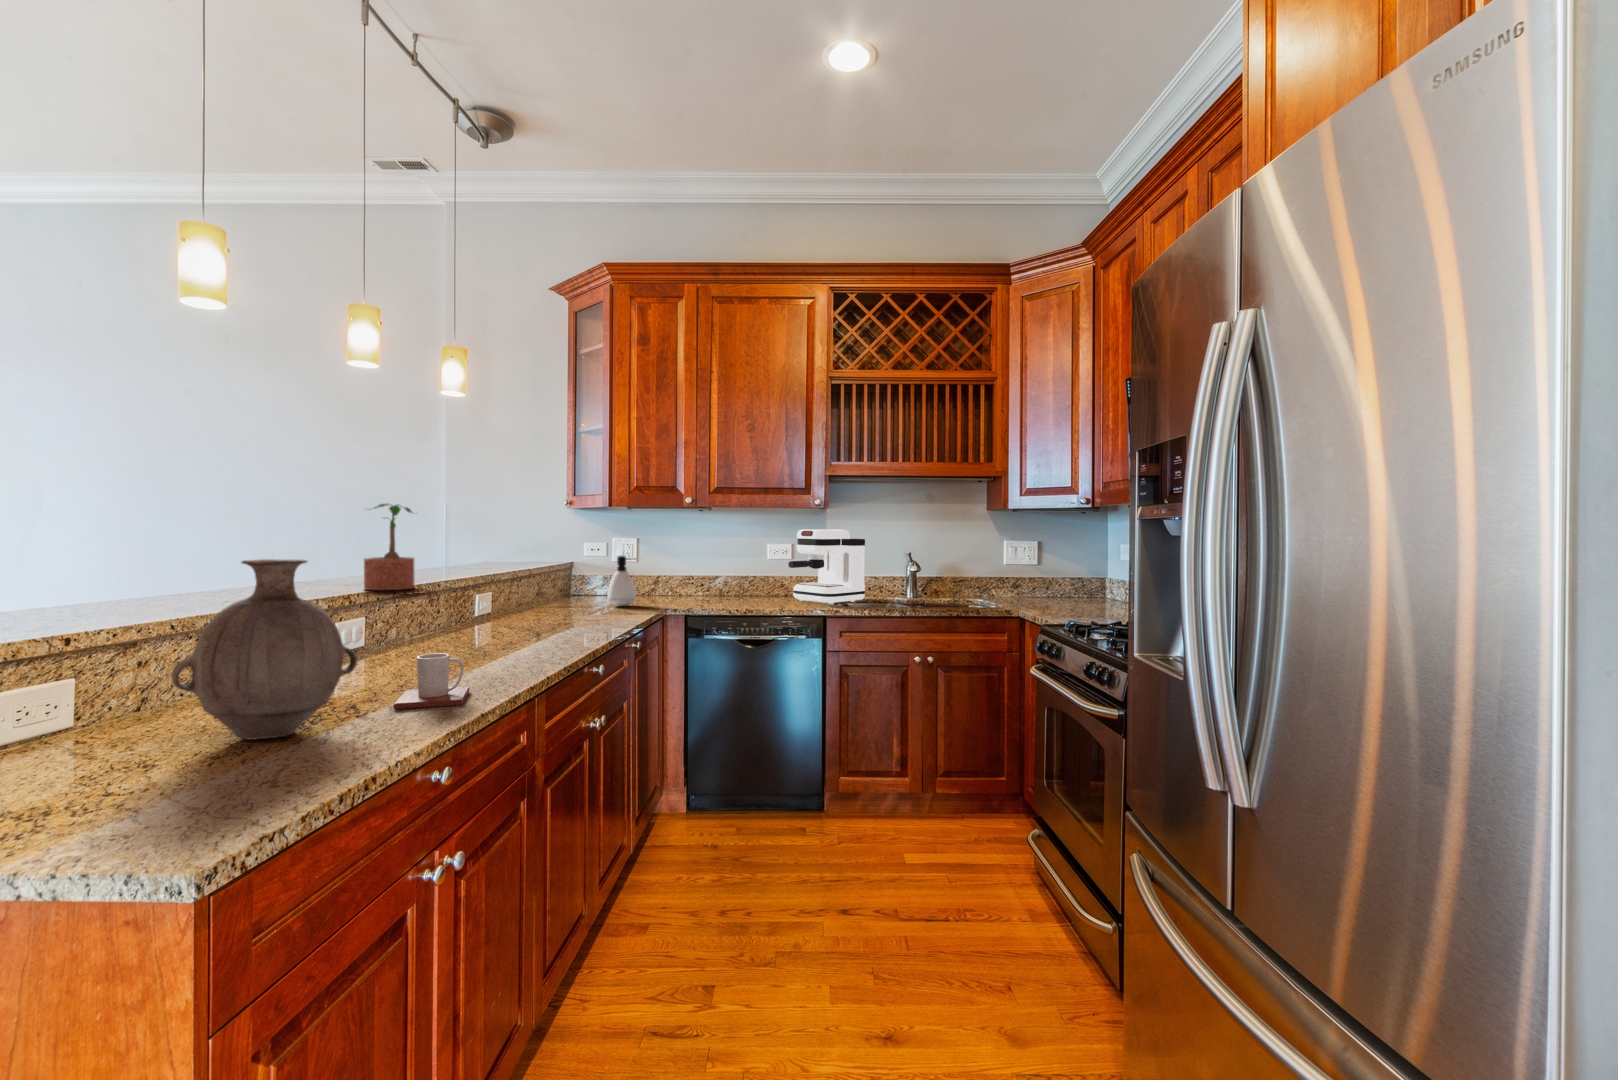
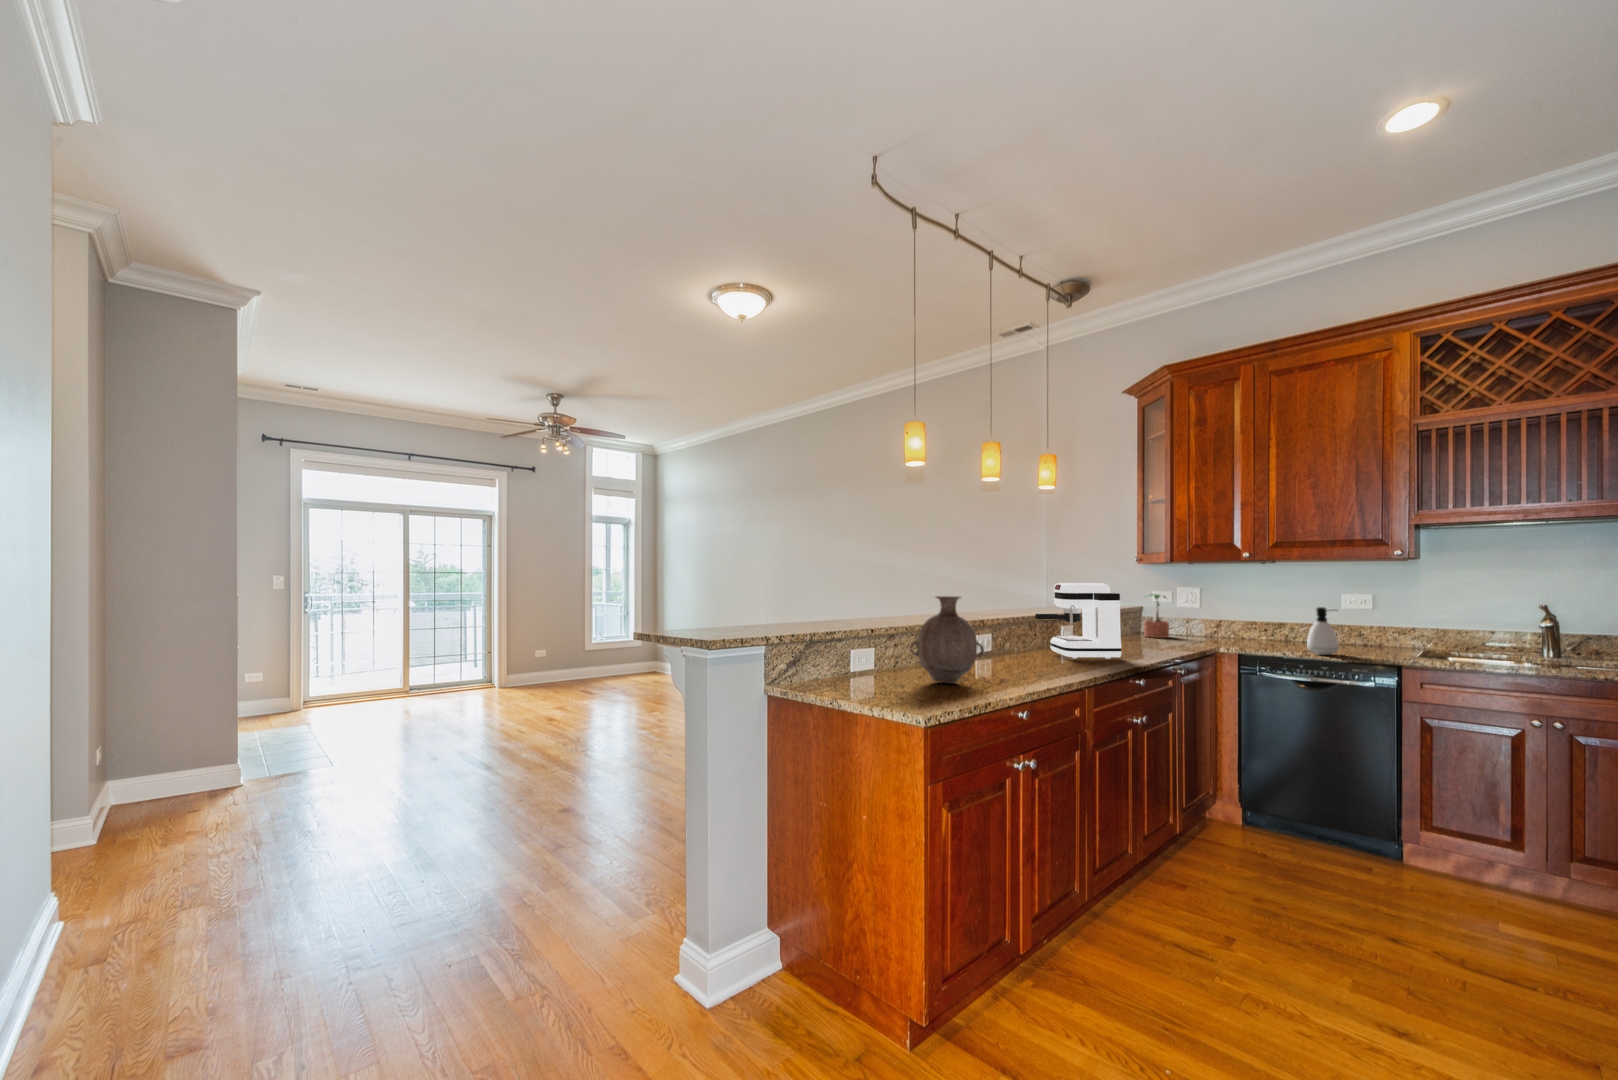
potted plant: present [364,504,414,590] -> present [1144,594,1169,638]
coffee maker: present [788,529,865,604] -> present [1035,583,1121,659]
soap dispenser: present [608,556,635,606] -> present [1307,607,1338,655]
mug: present [394,653,469,709] -> none [1002,653,1044,683]

